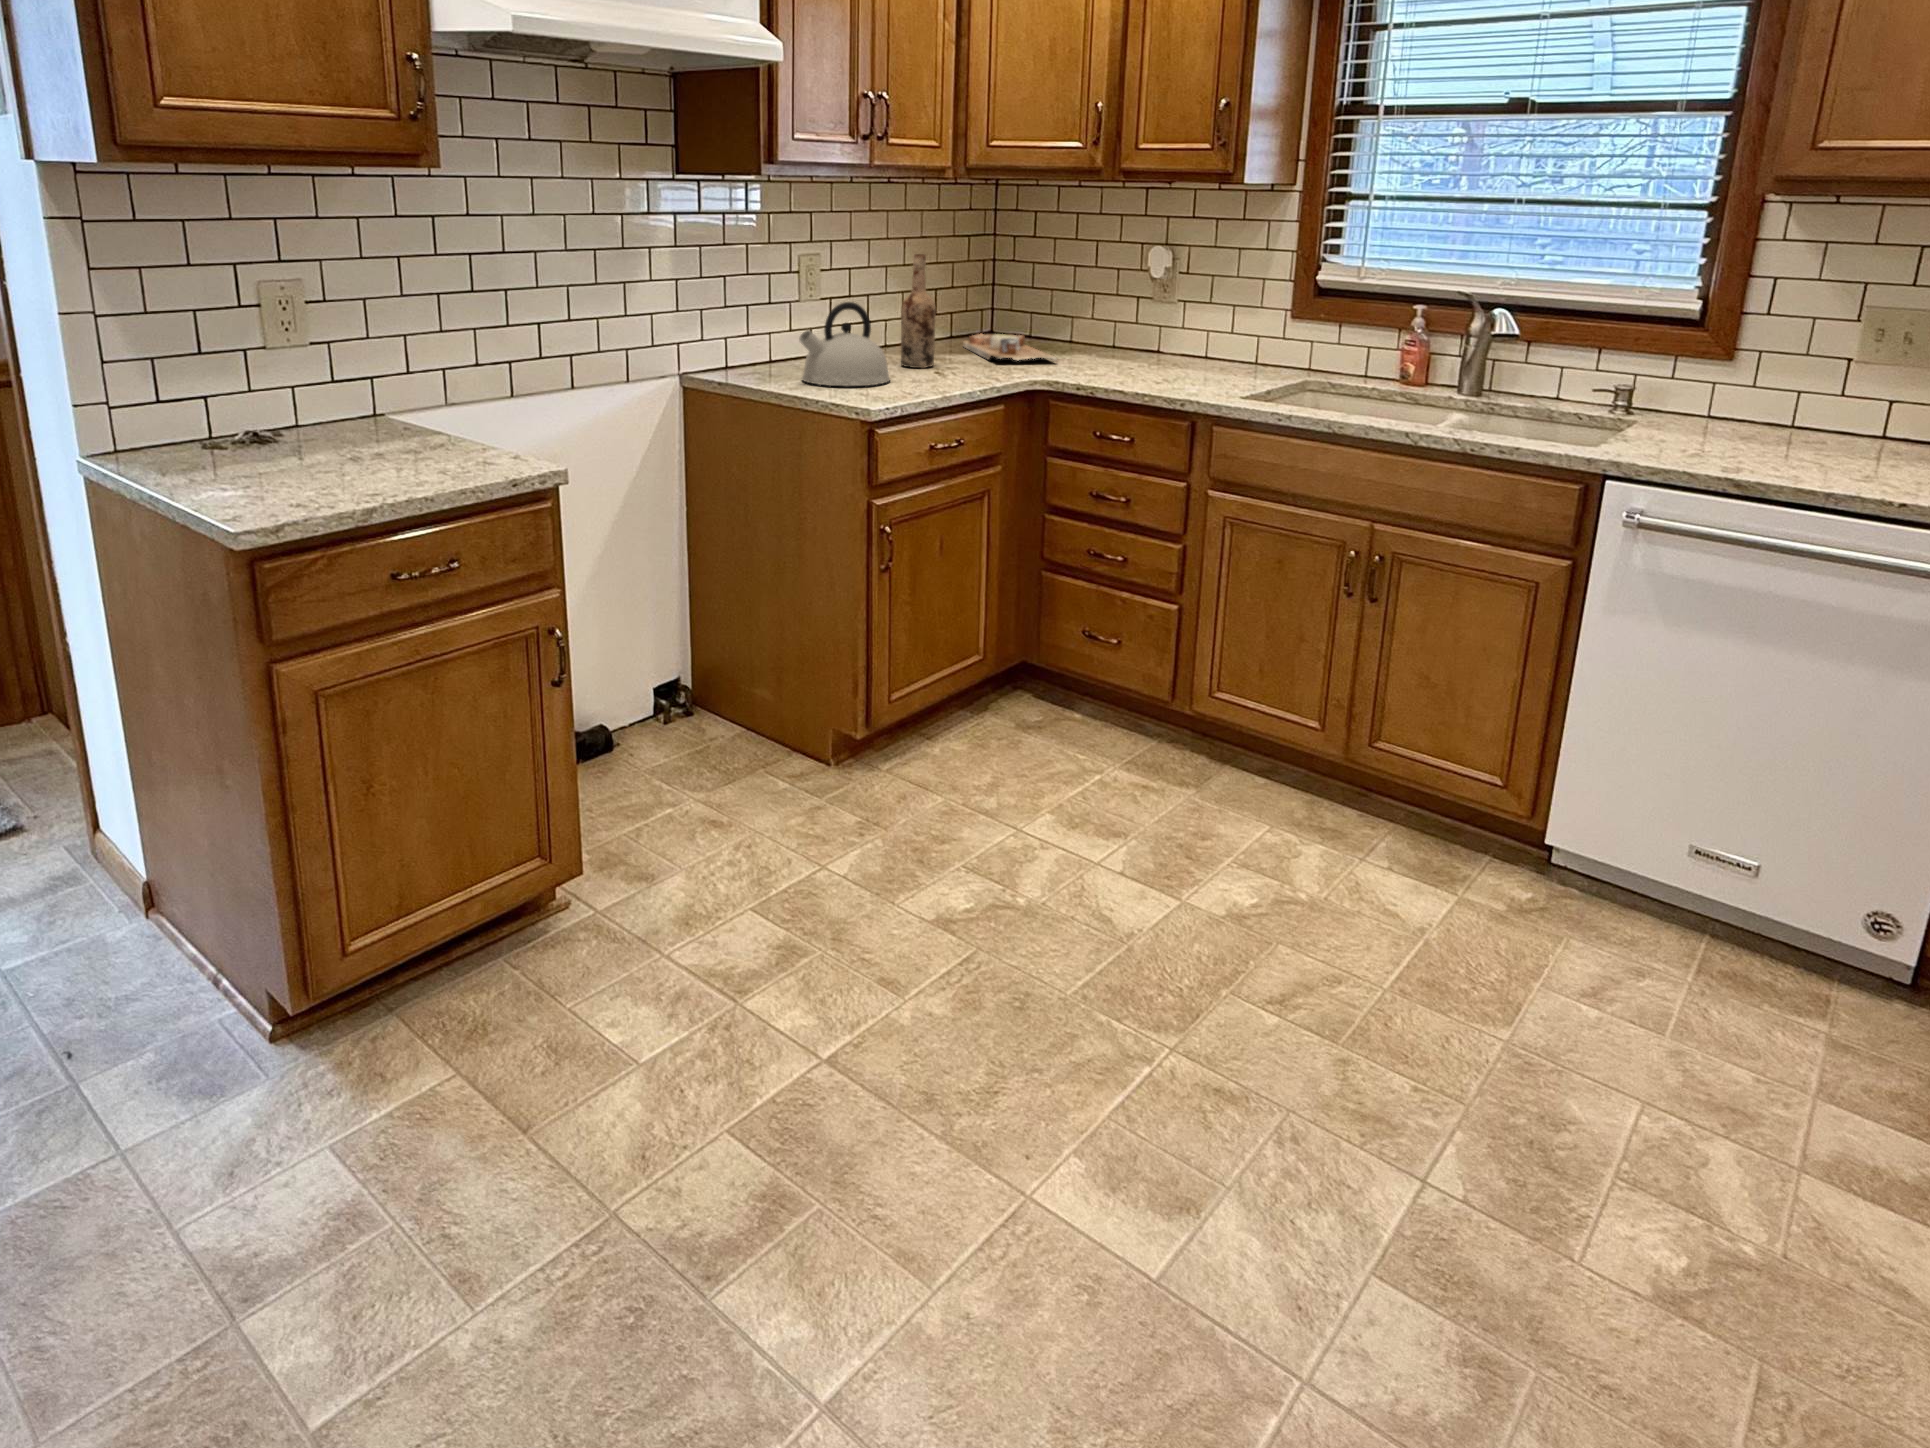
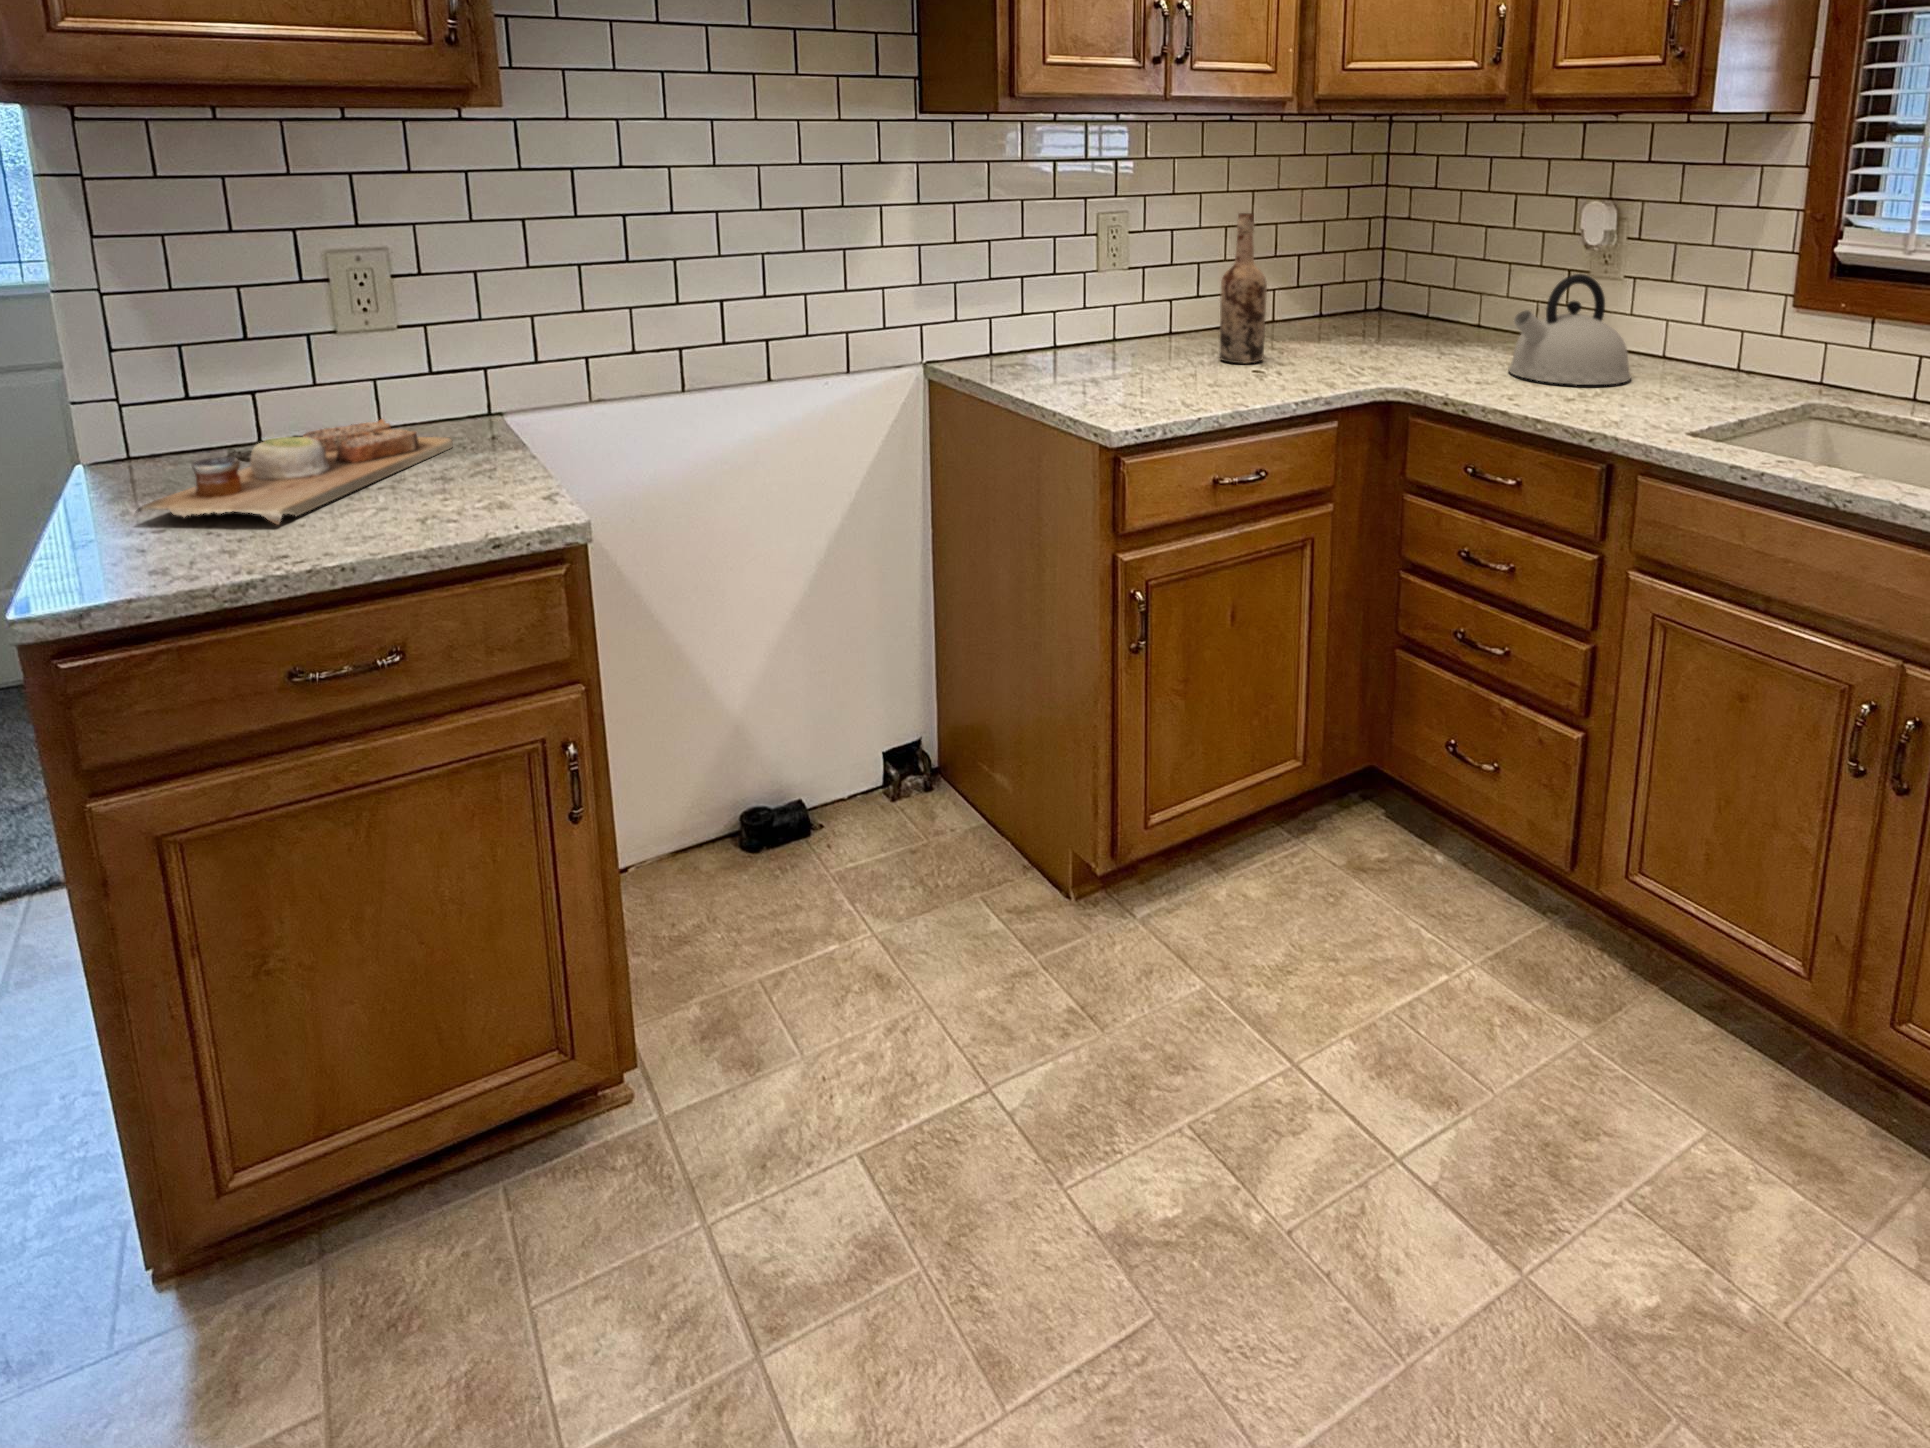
kettle: present [799,302,890,386] -> present [1508,274,1631,385]
cutting board: present [963,334,1057,362] -> present [137,419,453,525]

